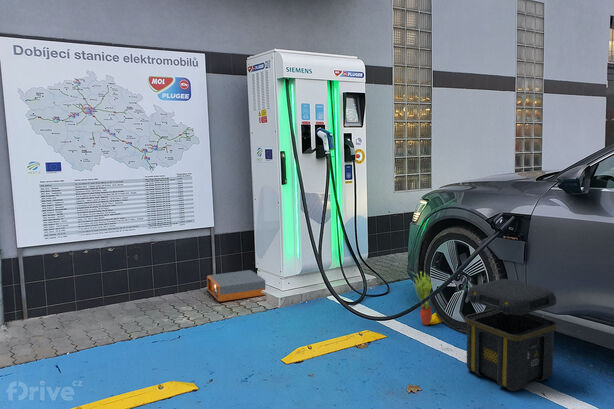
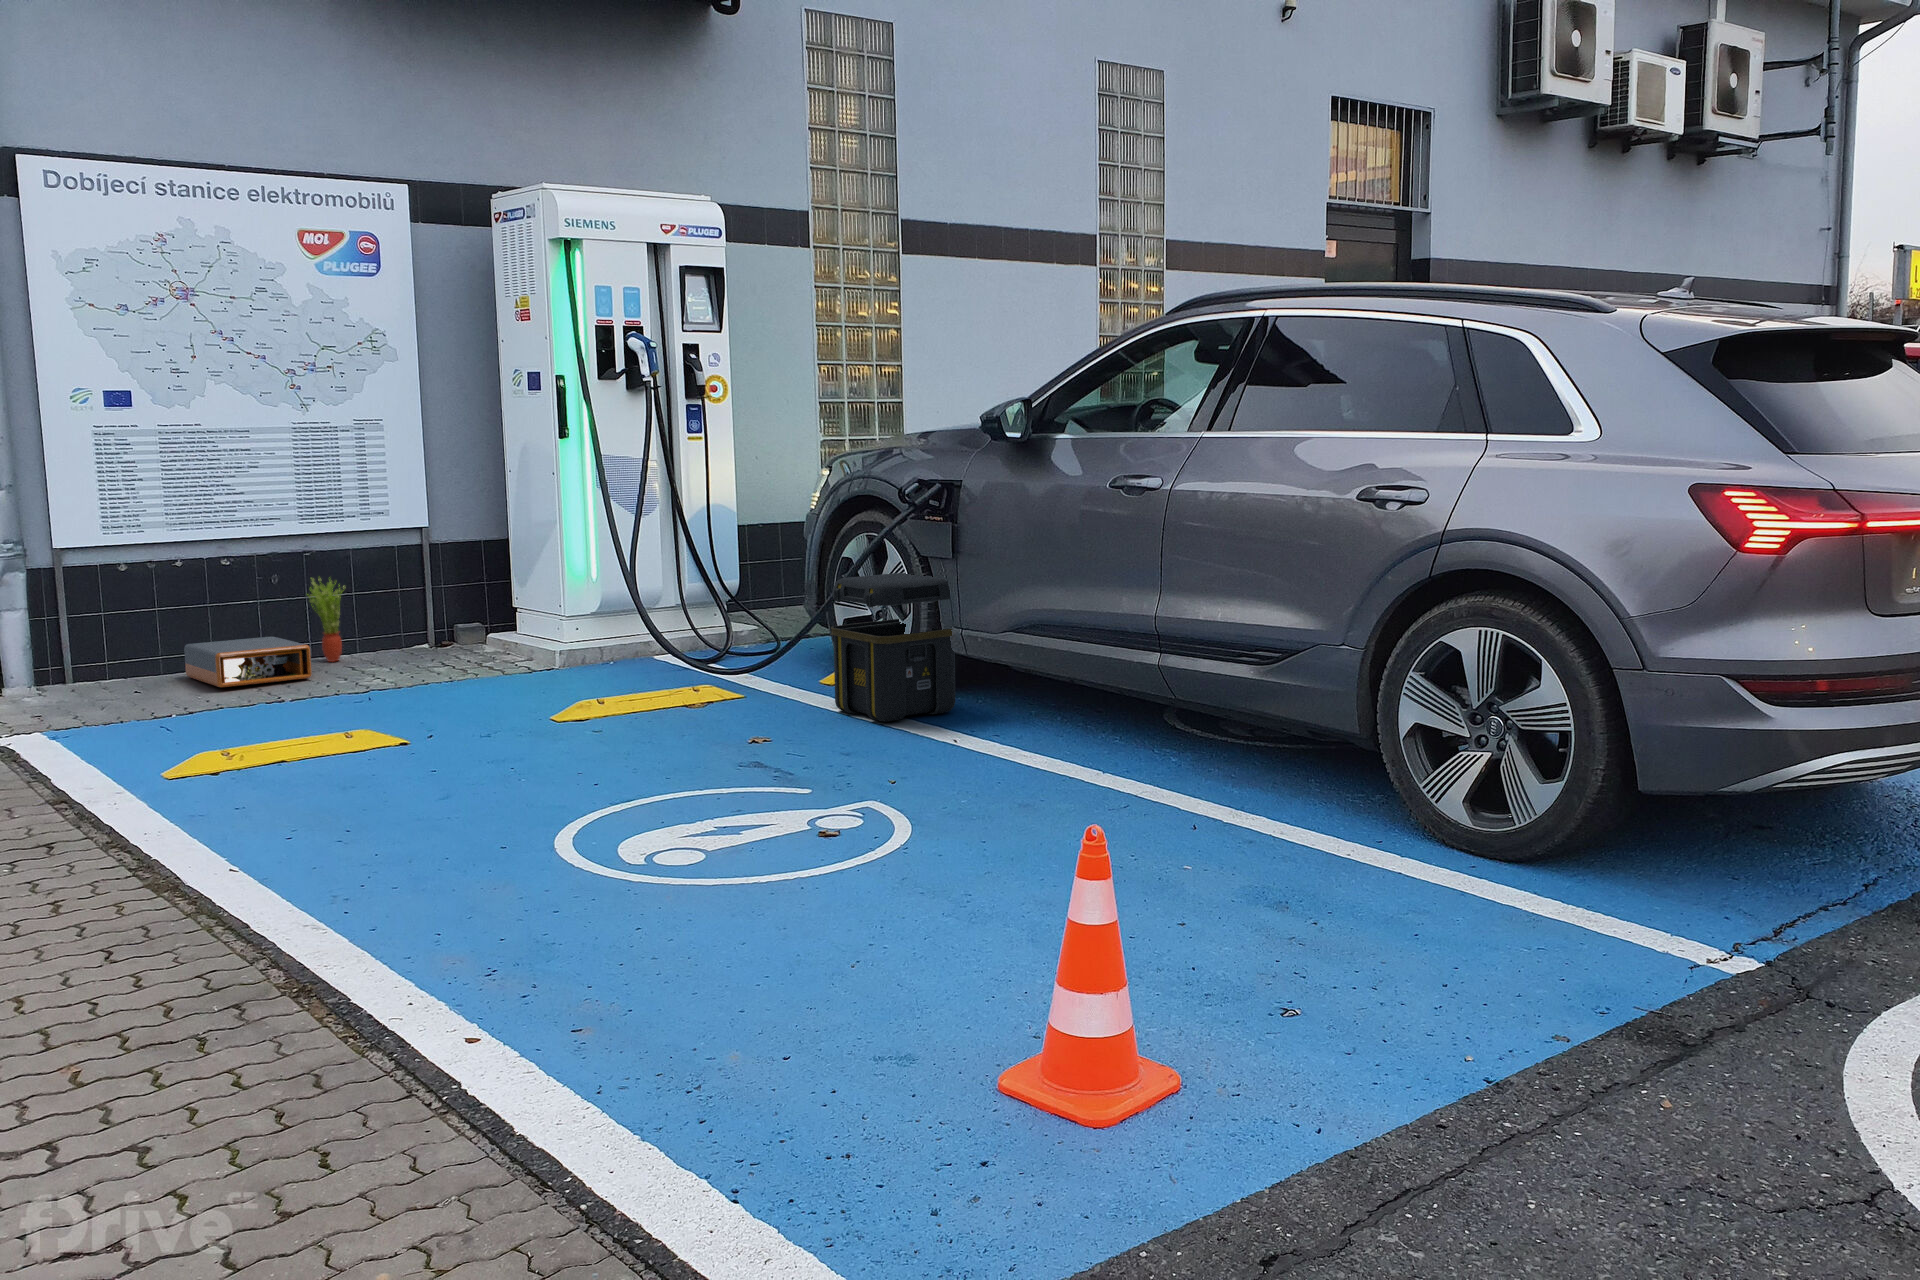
storage box: present [207,270,266,302] -> present [184,637,312,687]
potted plant: present [415,272,433,325] -> present [307,579,344,662]

